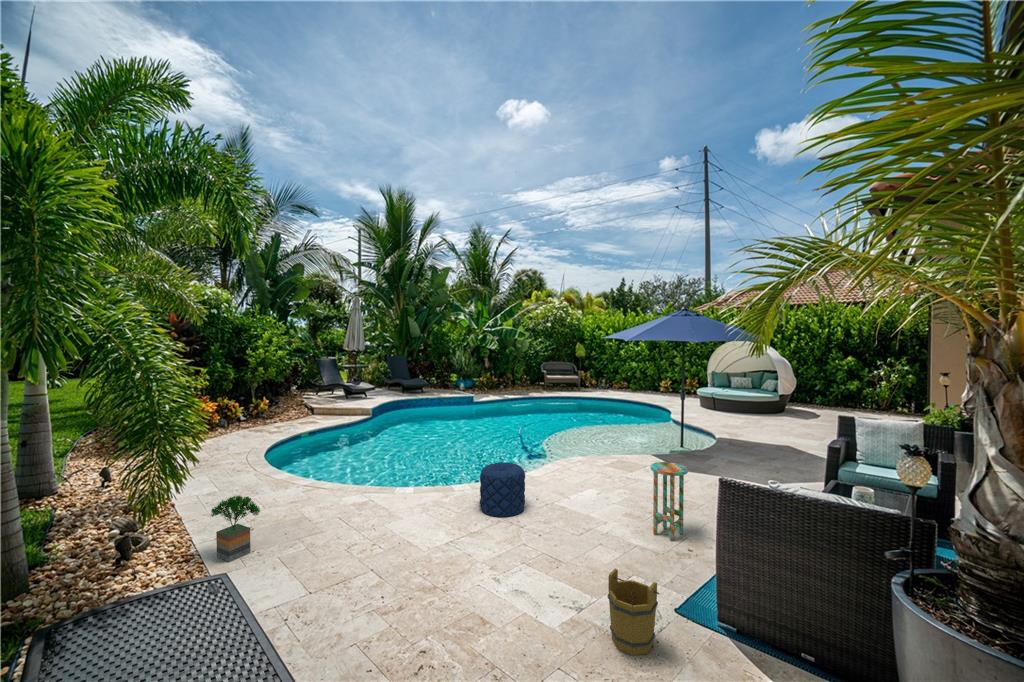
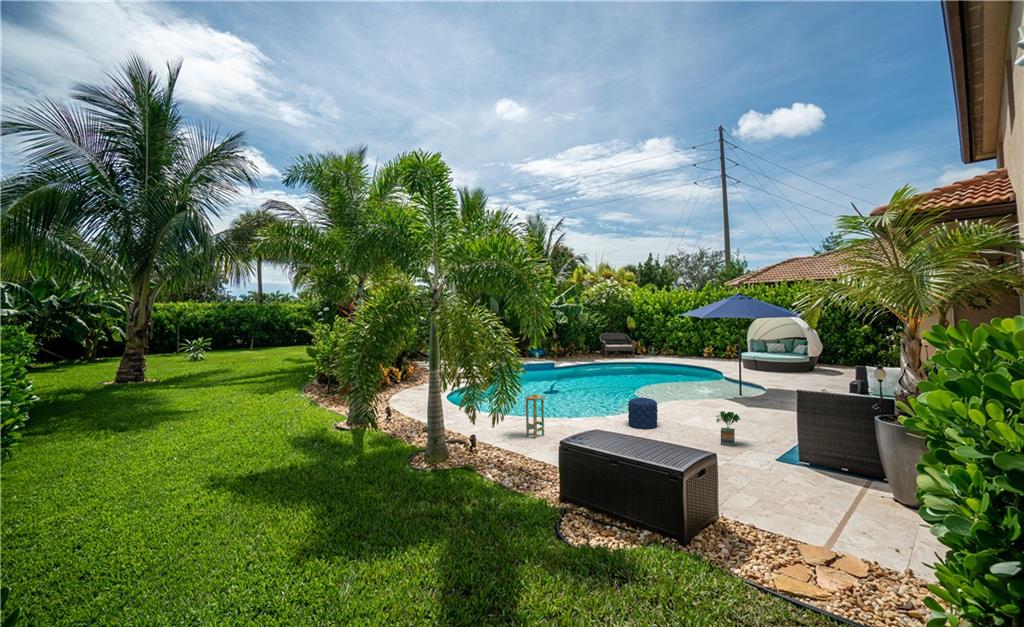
side table: present [651,462,688,541] -> present [524,394,545,438]
potted tree: present [211,496,260,562] -> present [716,411,740,446]
bucket: present [608,568,659,655] -> none [740,435,766,471]

